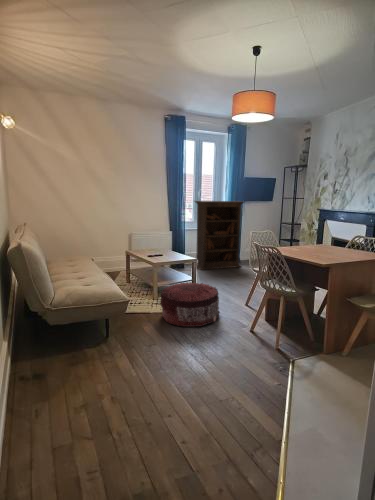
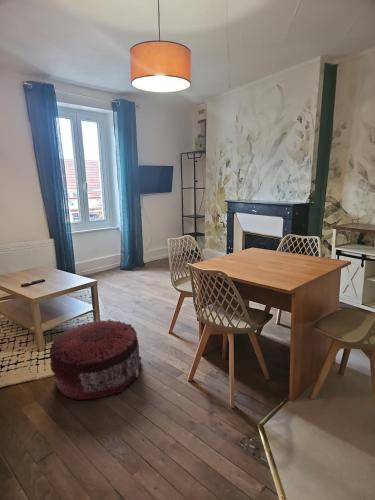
bookcase: present [195,201,244,270] -> none [77,195,149,286]

